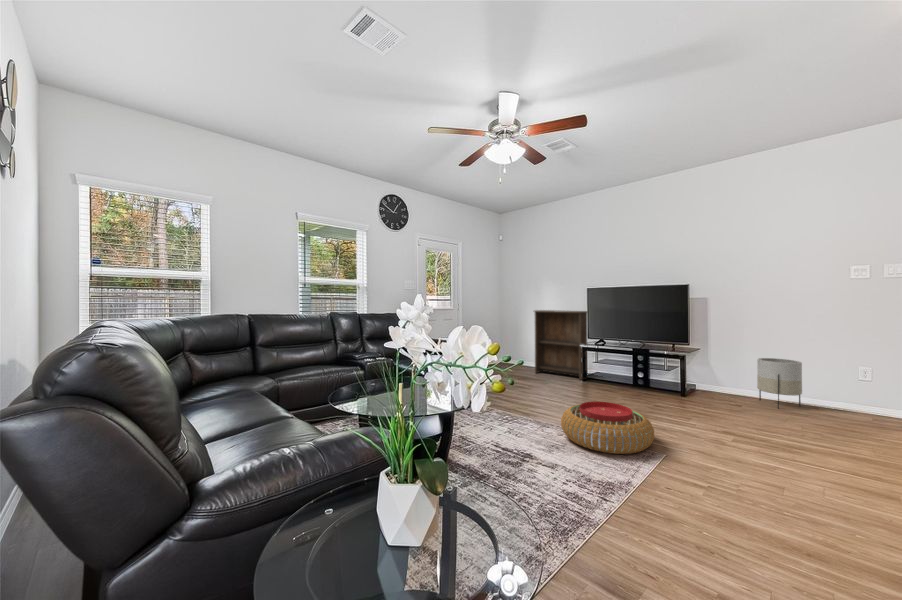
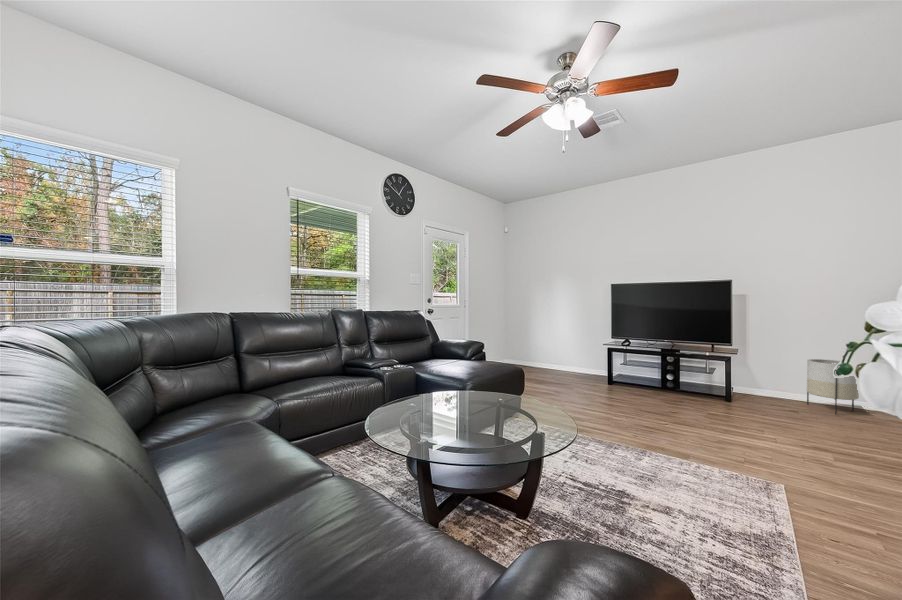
bookshelf: present [534,310,588,380] -> none [550,307,612,384]
pouf: present [561,402,654,454] -> none [636,417,761,485]

